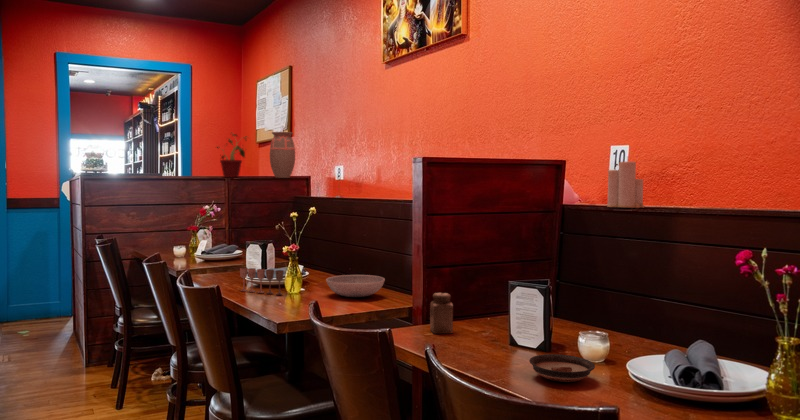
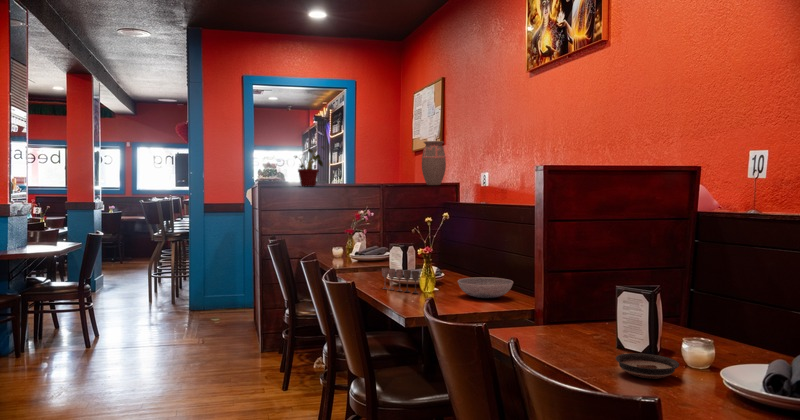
potted plant: present [217,134,247,177] -> present [295,144,324,186]
candle: present [607,161,644,208] -> none [734,162,774,215]
salt shaker: present [430,293,453,334] -> none [542,295,563,333]

